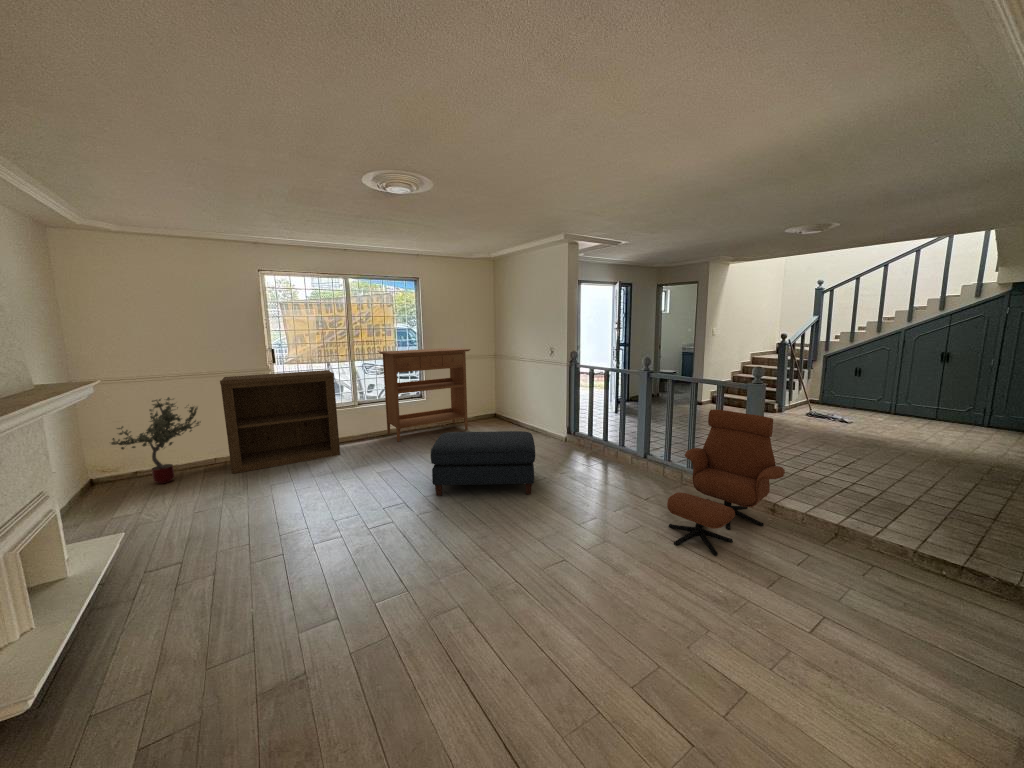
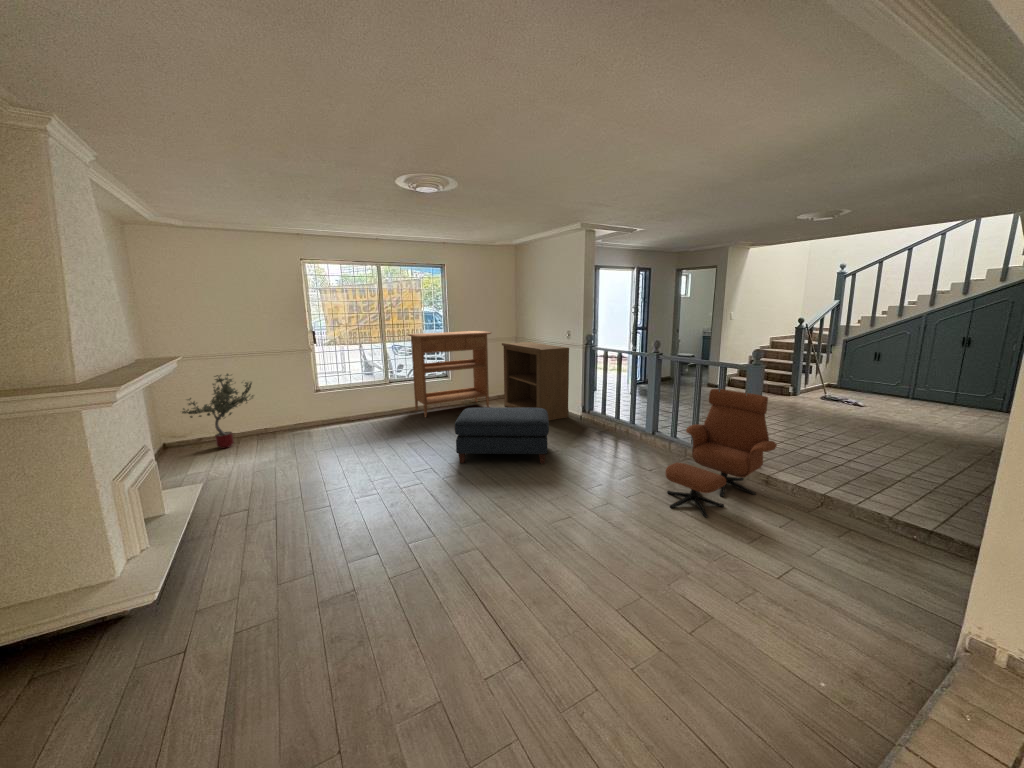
bookshelf: present [220,370,340,473] -> present [502,342,569,420]

